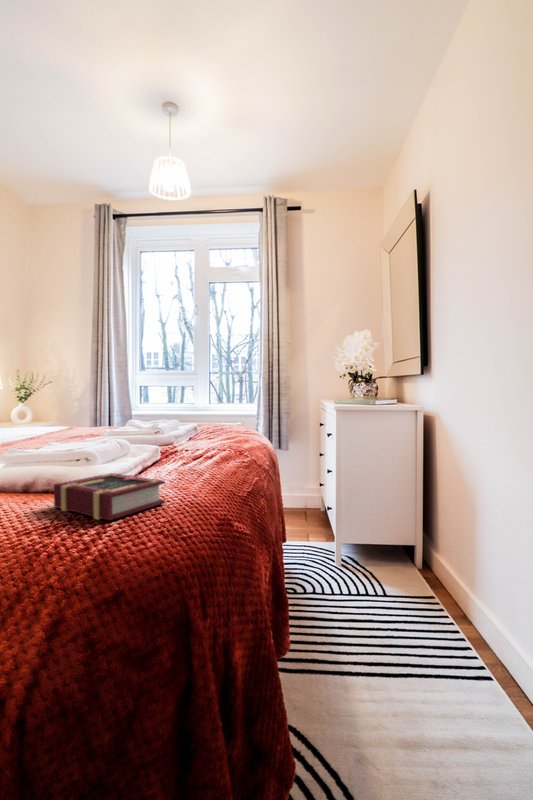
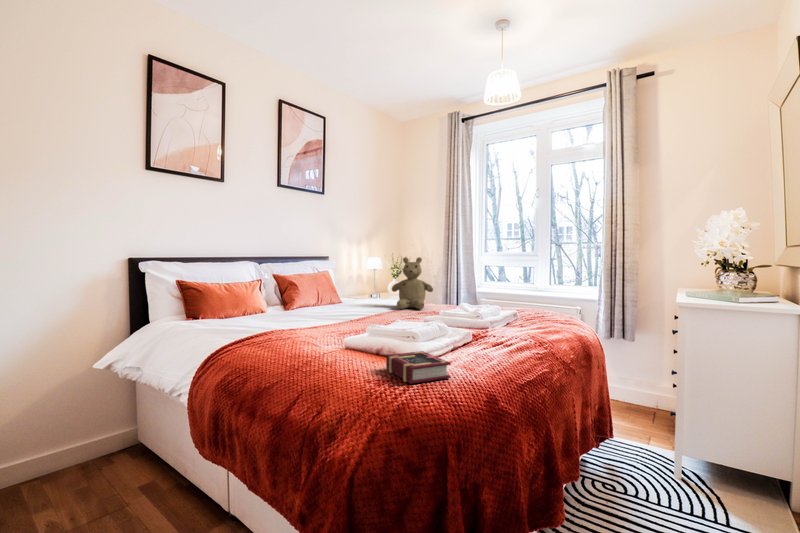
teddy bear: none [25,368,87,435] -> present [392,257,433,309]

